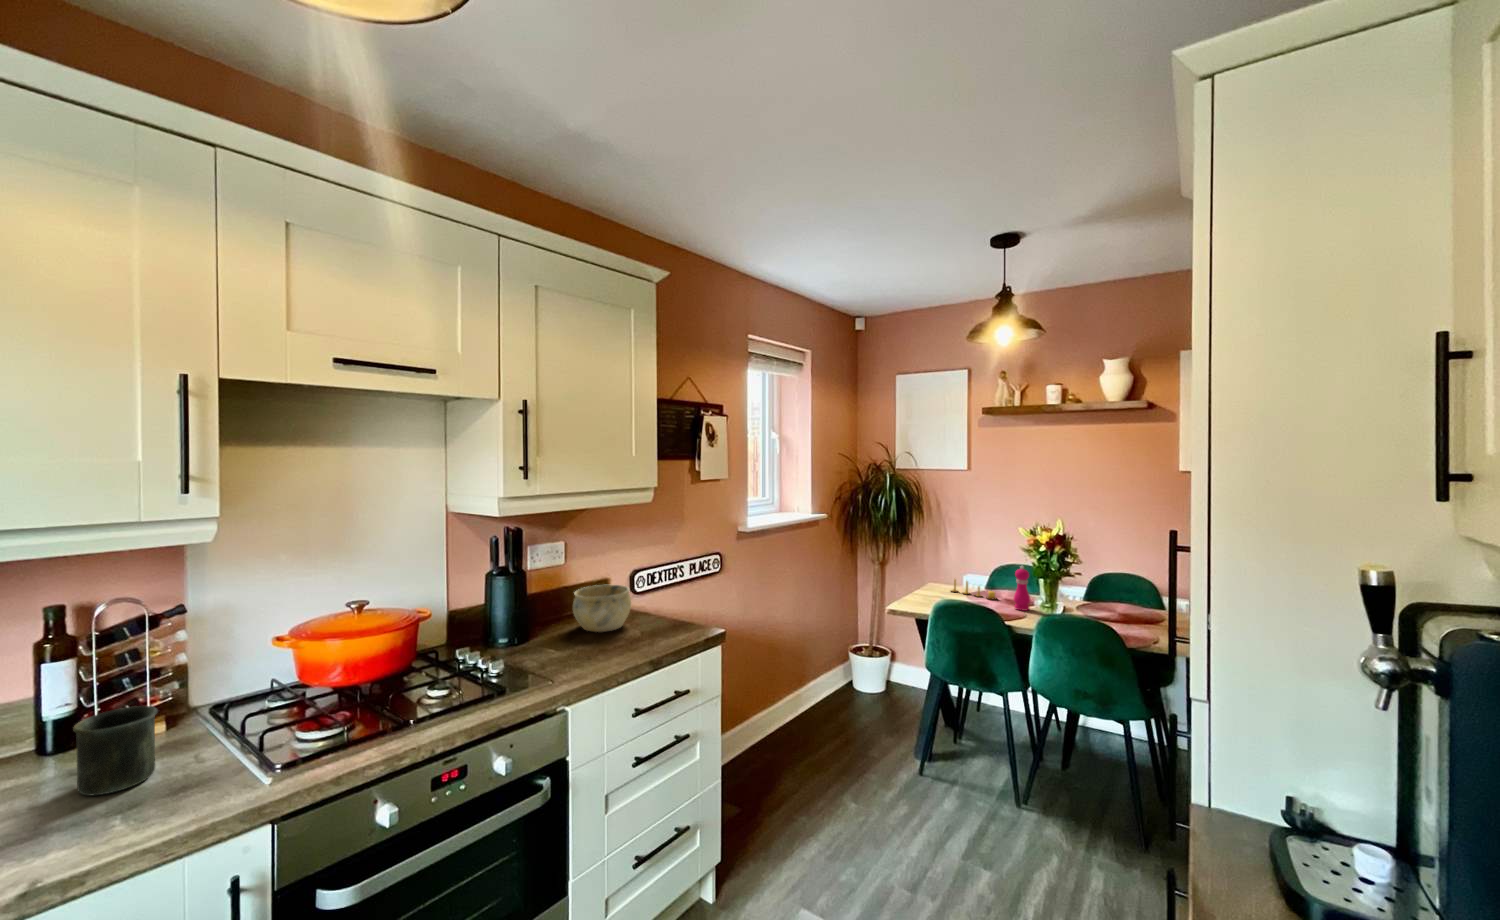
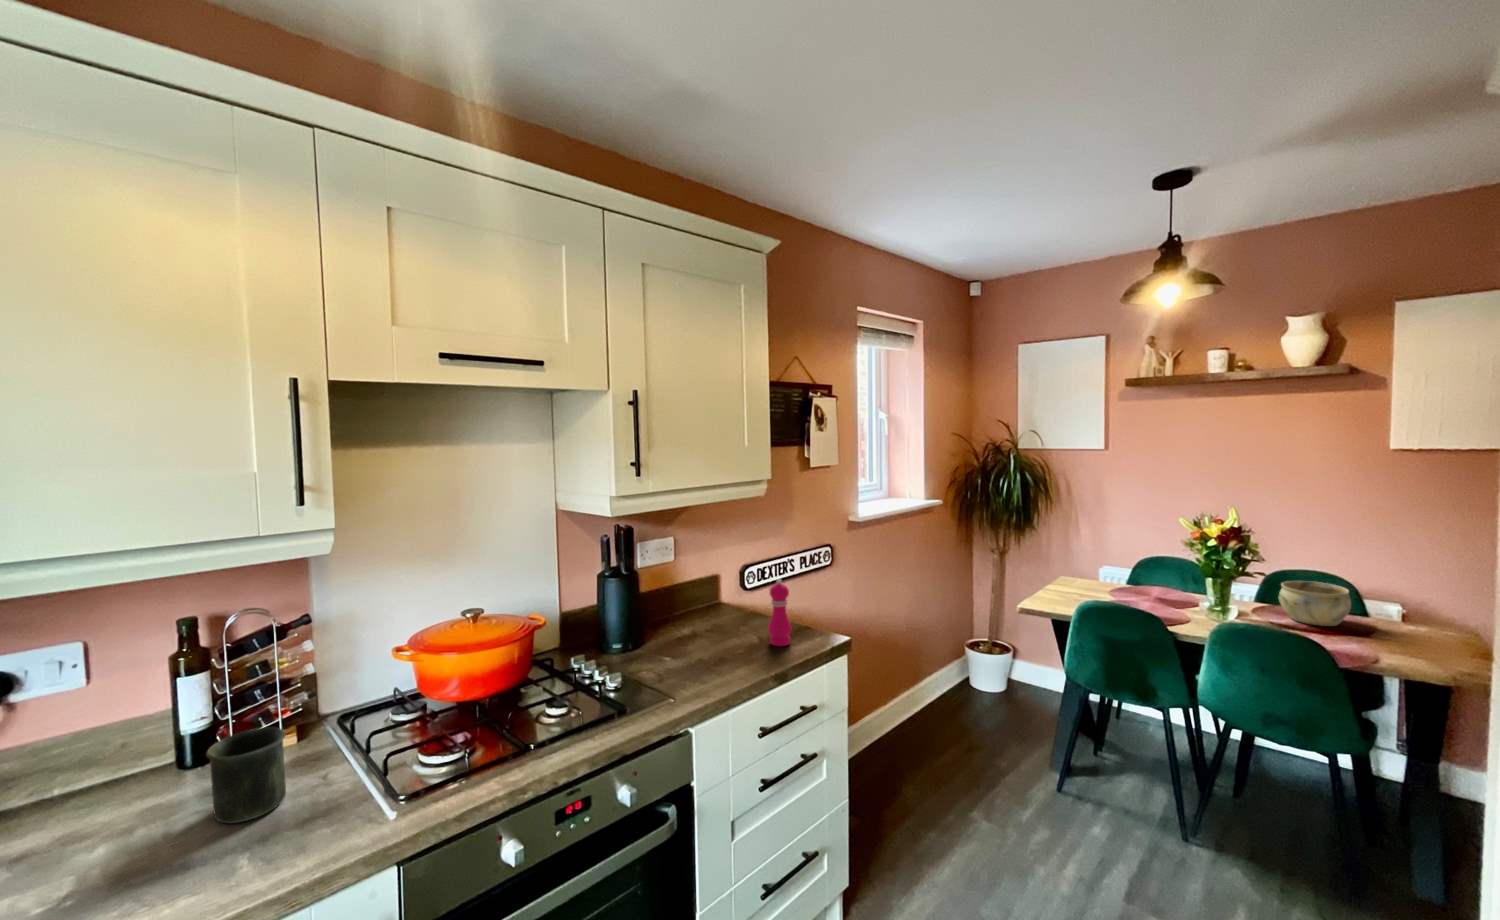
pepper mill: present [1014,566,1030,611] -> present [768,579,791,646]
candle: present [951,579,997,600] -> none [1092,573,1153,601]
ceramic bowl: present [573,585,631,632] -> present [1279,581,1351,626]

